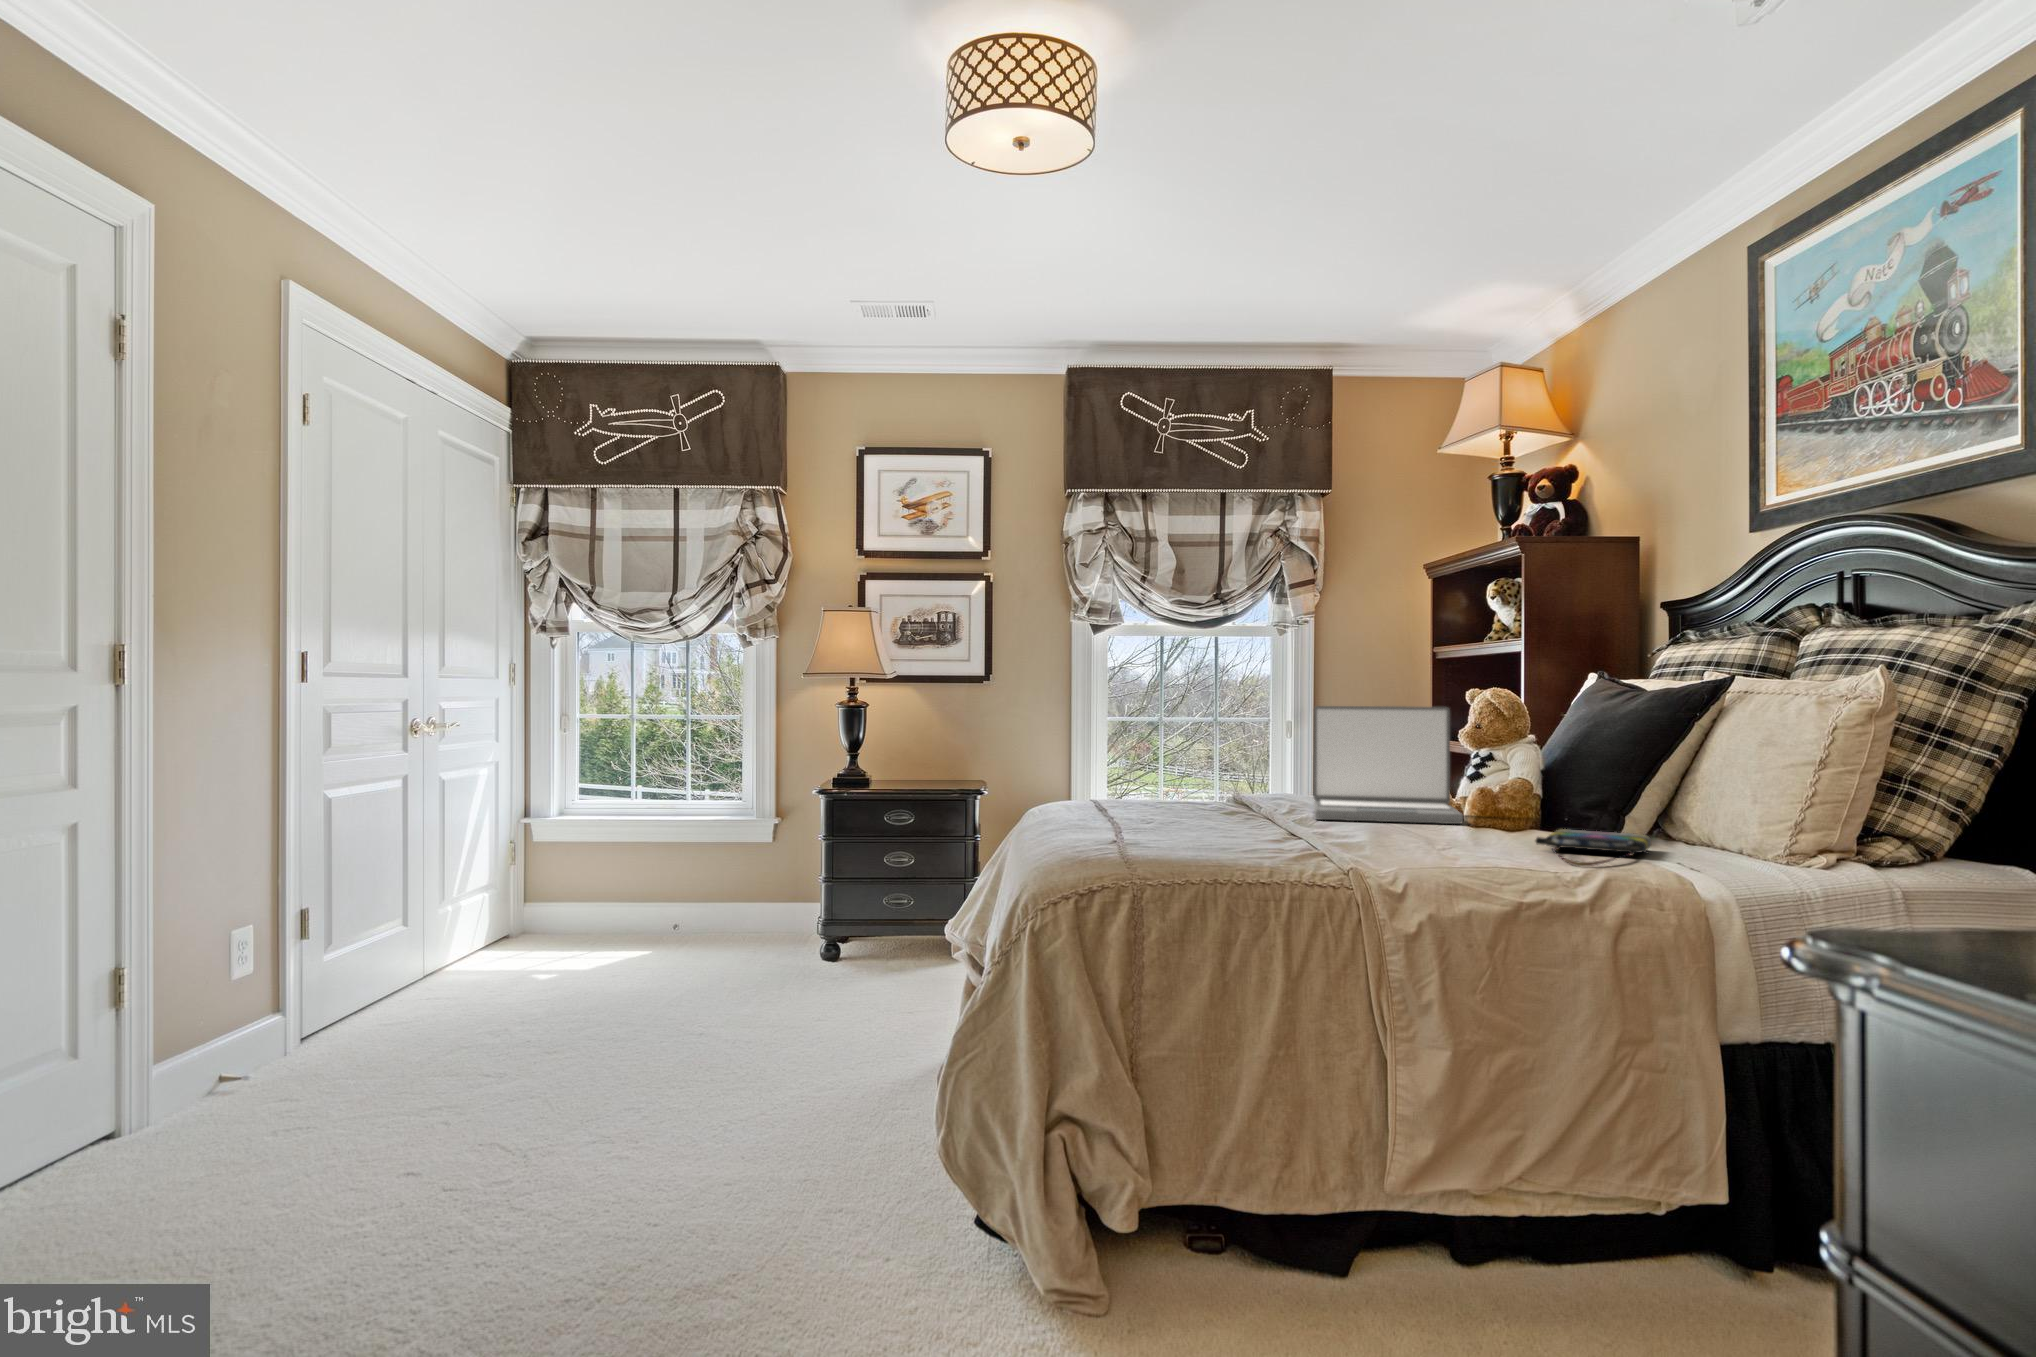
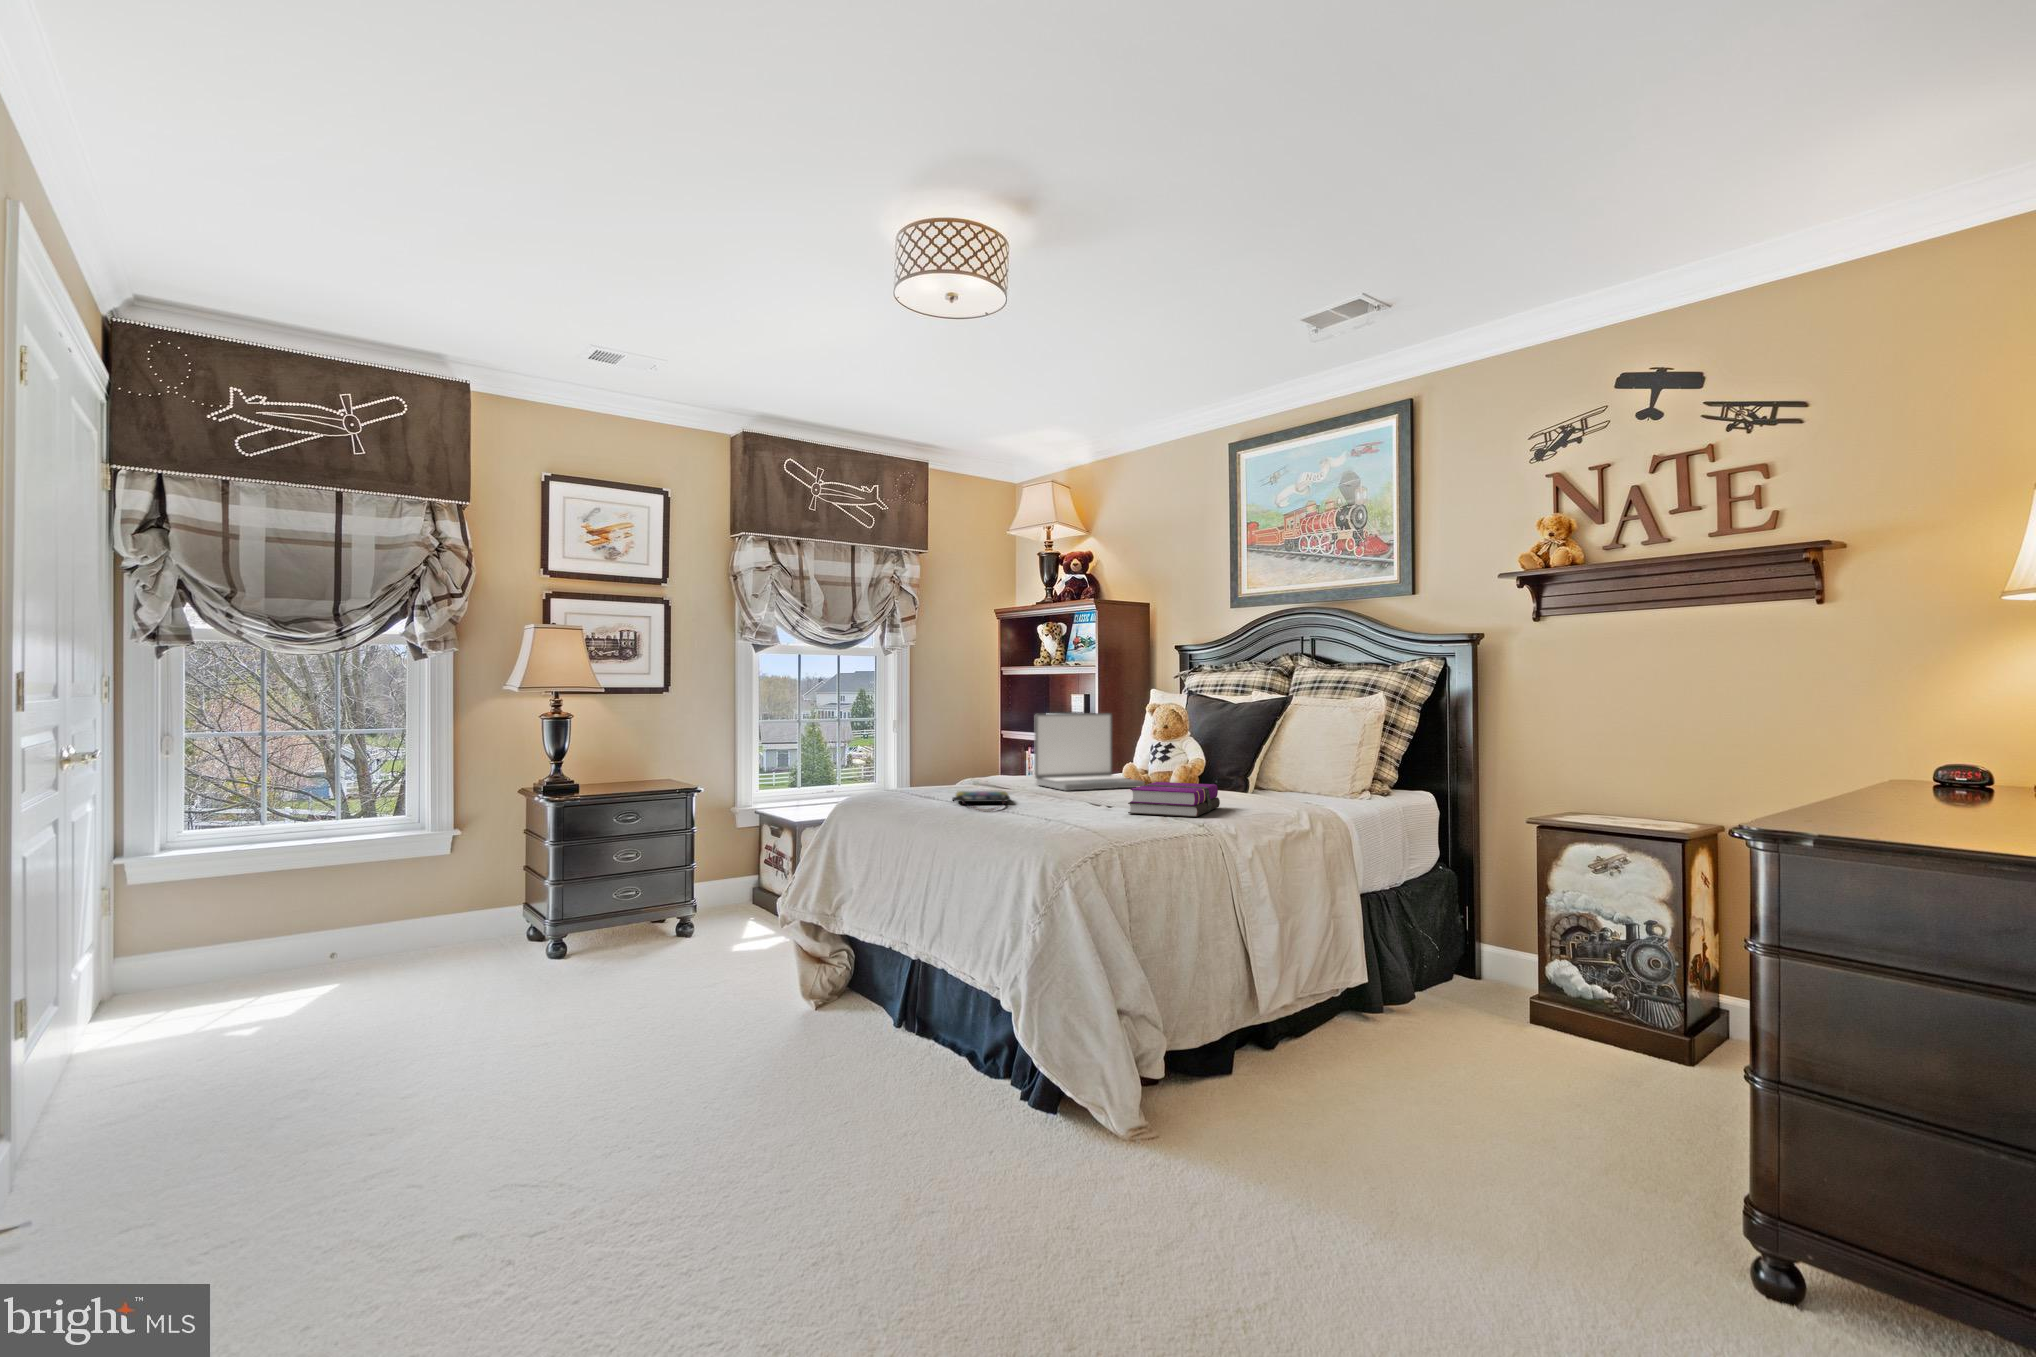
hardback book: none [1241,811,1431,869] -> present [1128,782,1220,817]
tote bag: present [1536,829,1651,866] -> present [952,791,1011,812]

